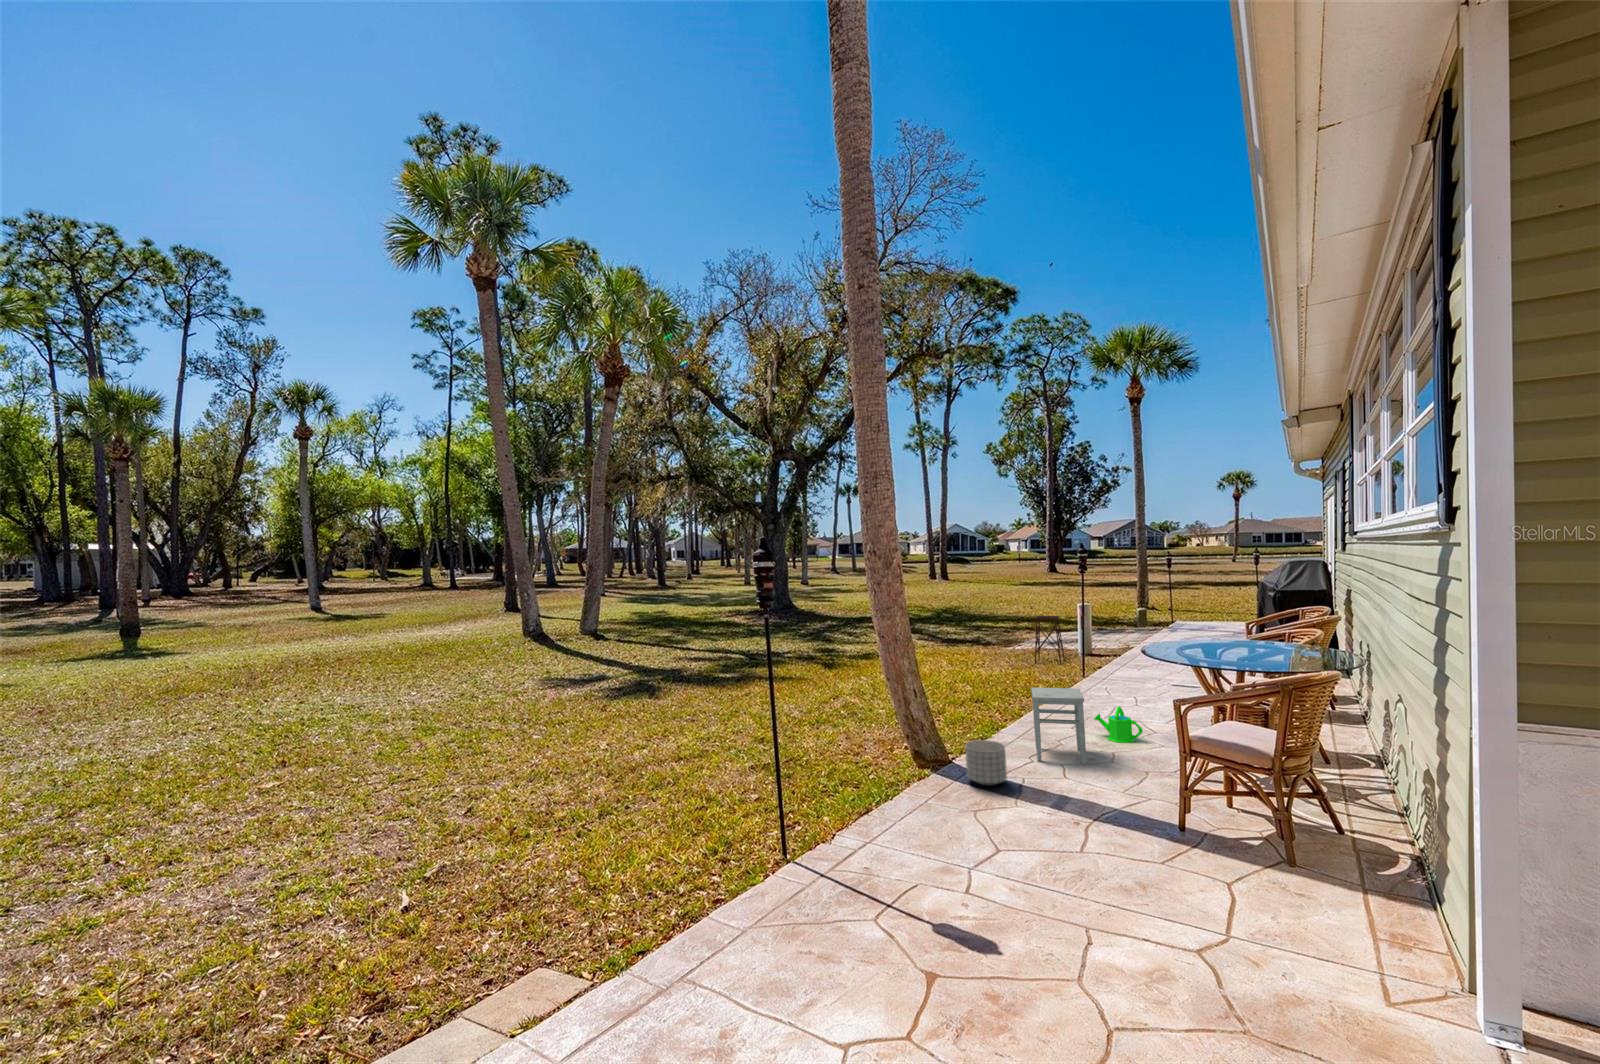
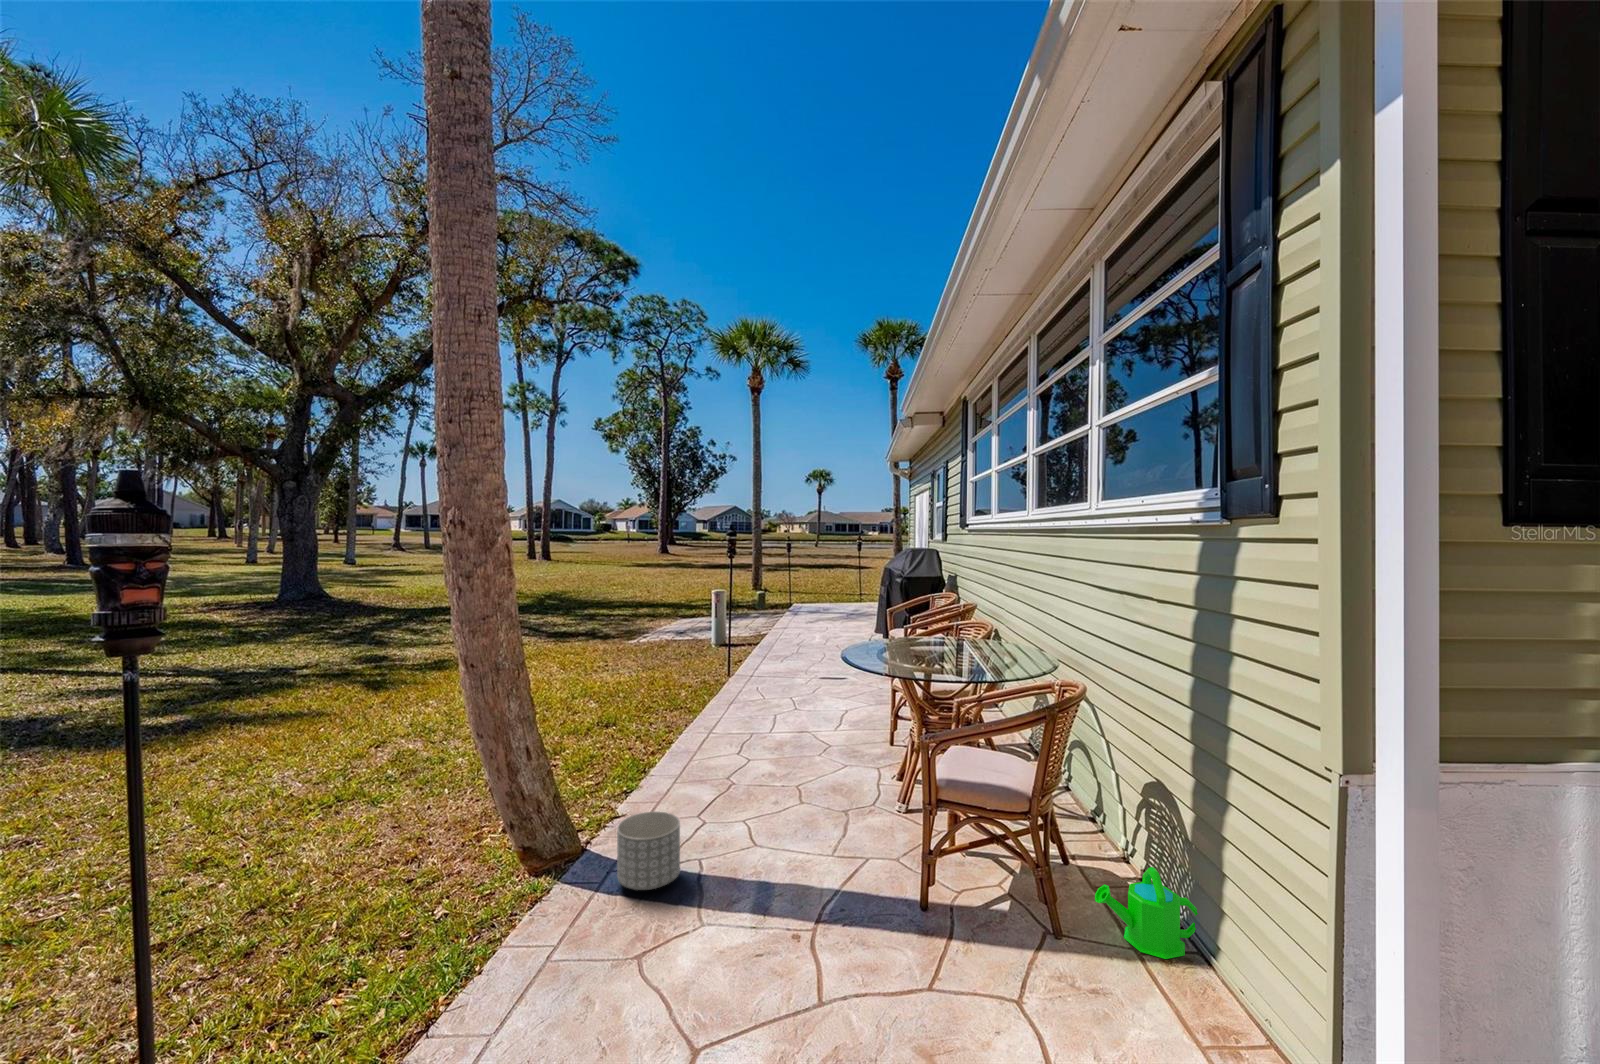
side table: present [1035,616,1065,665] -> none [669,606,701,664]
stool: present [1031,687,1086,764] -> none [700,708,775,820]
watering can: present [1094,707,1143,743] -> present [1095,867,1198,959]

